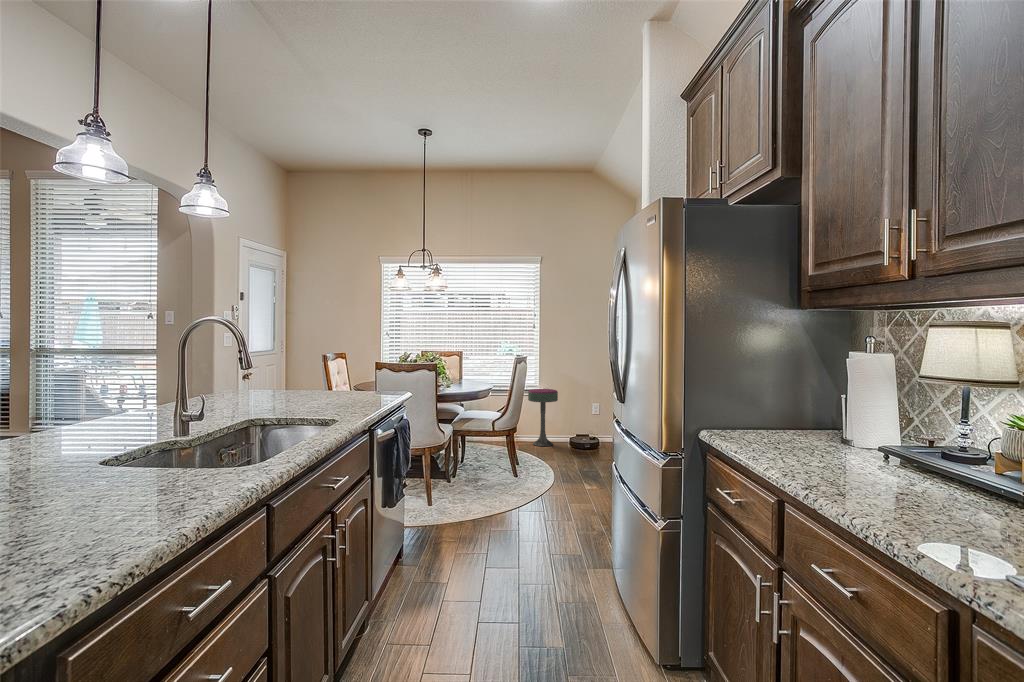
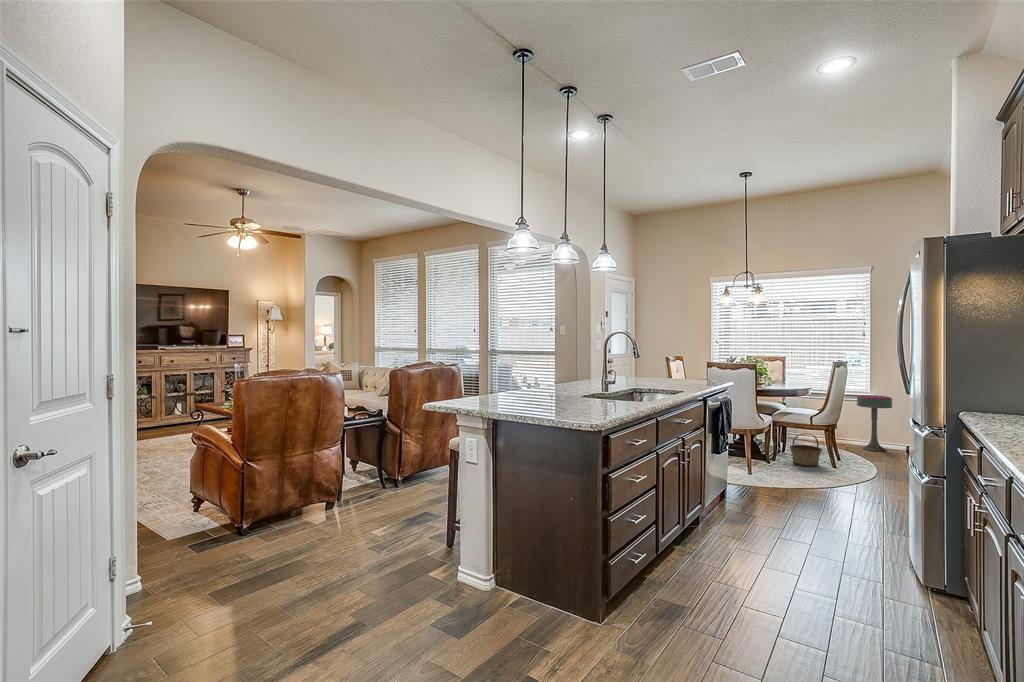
basket: none [470,439,503,478] -> present [789,434,822,466]

